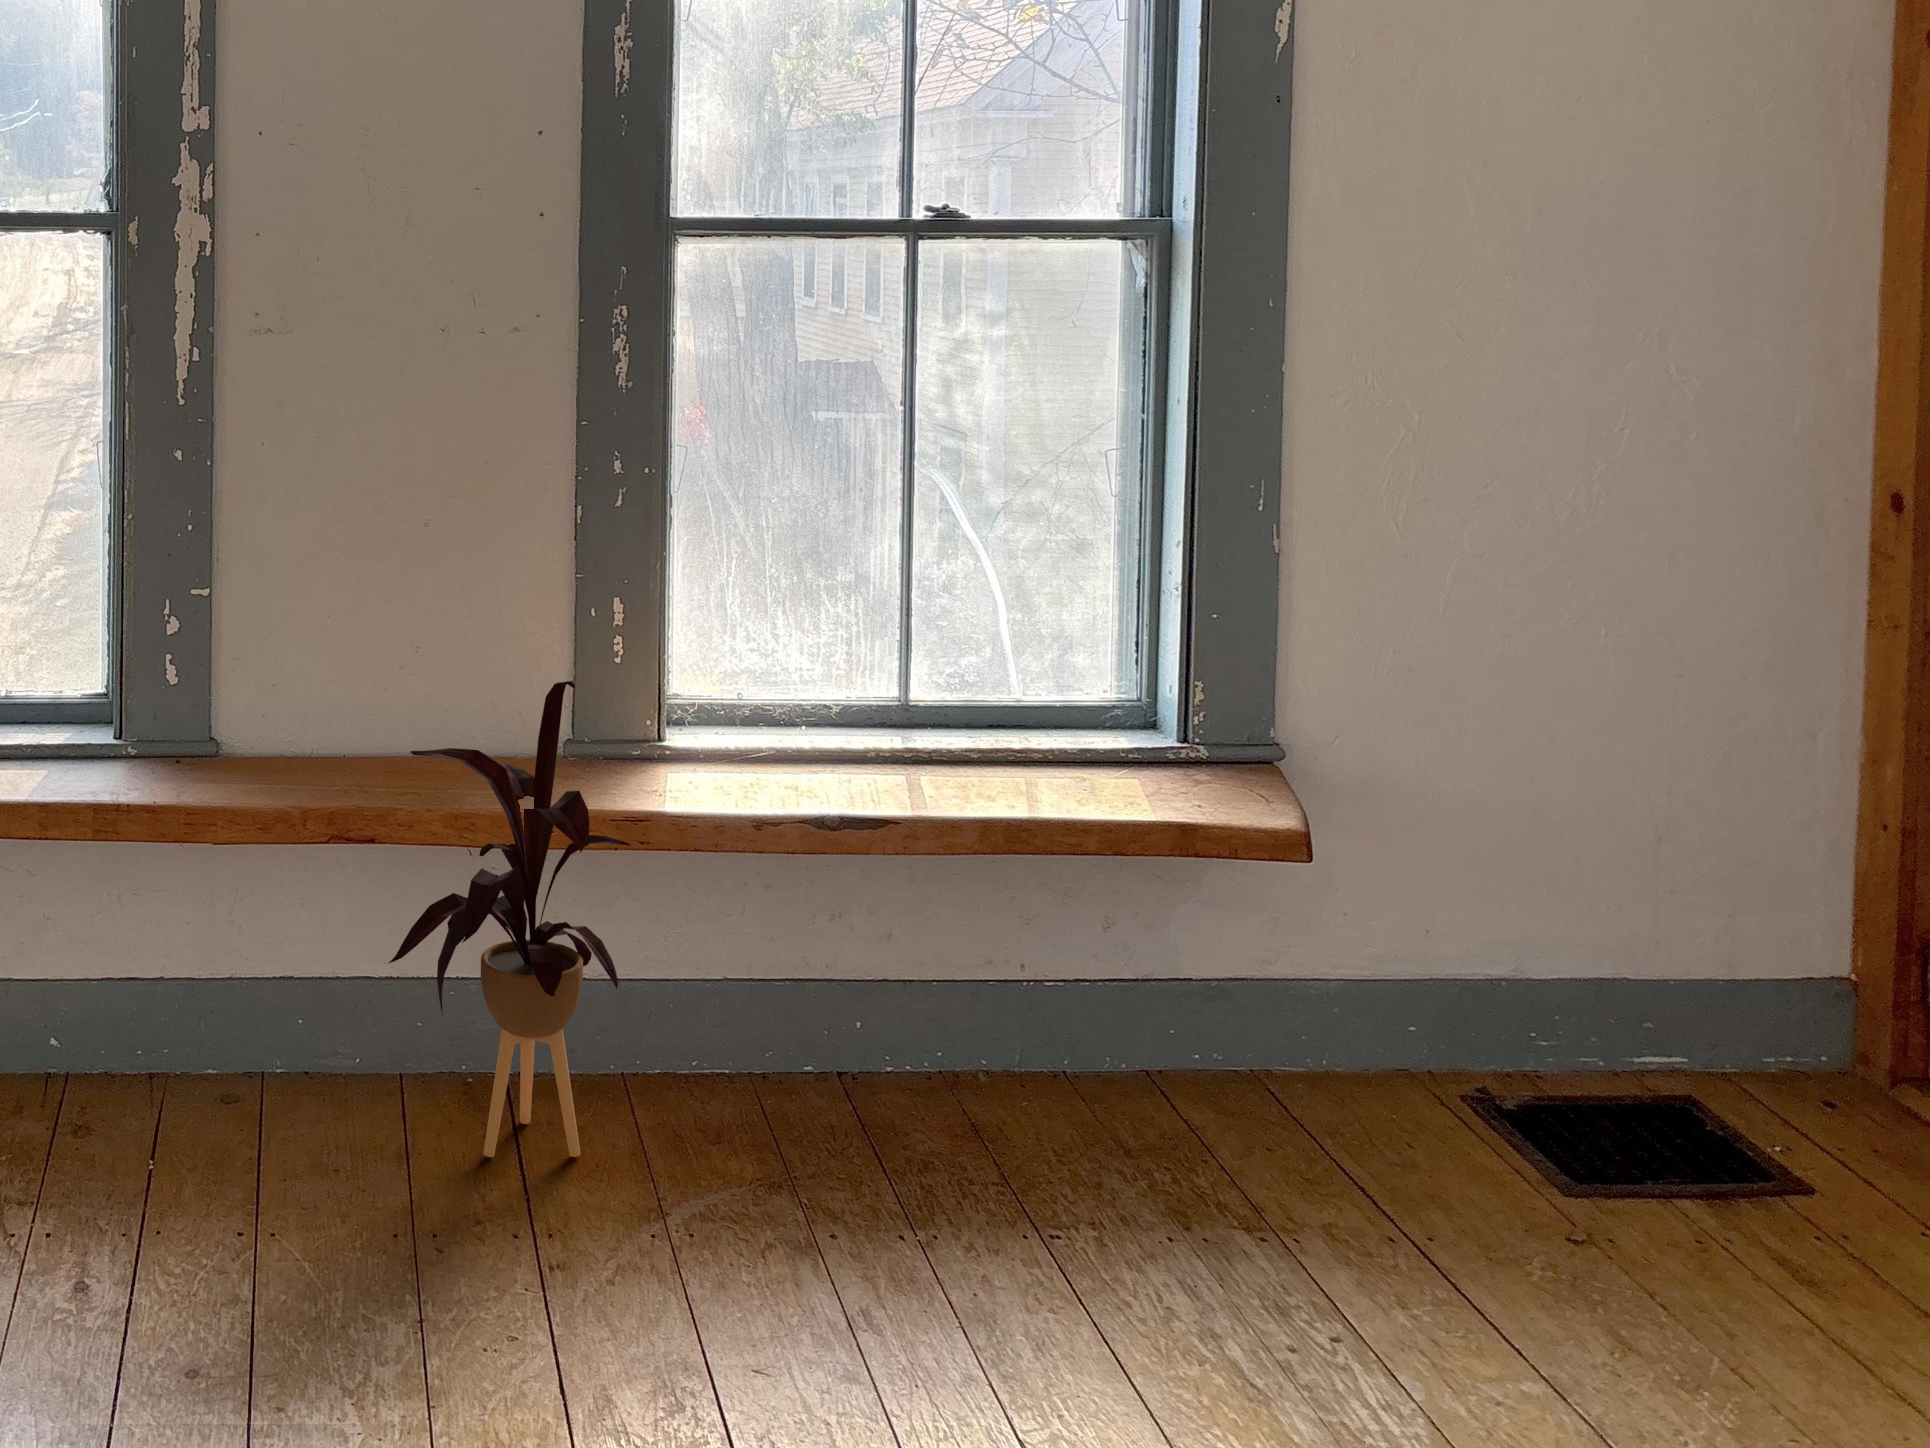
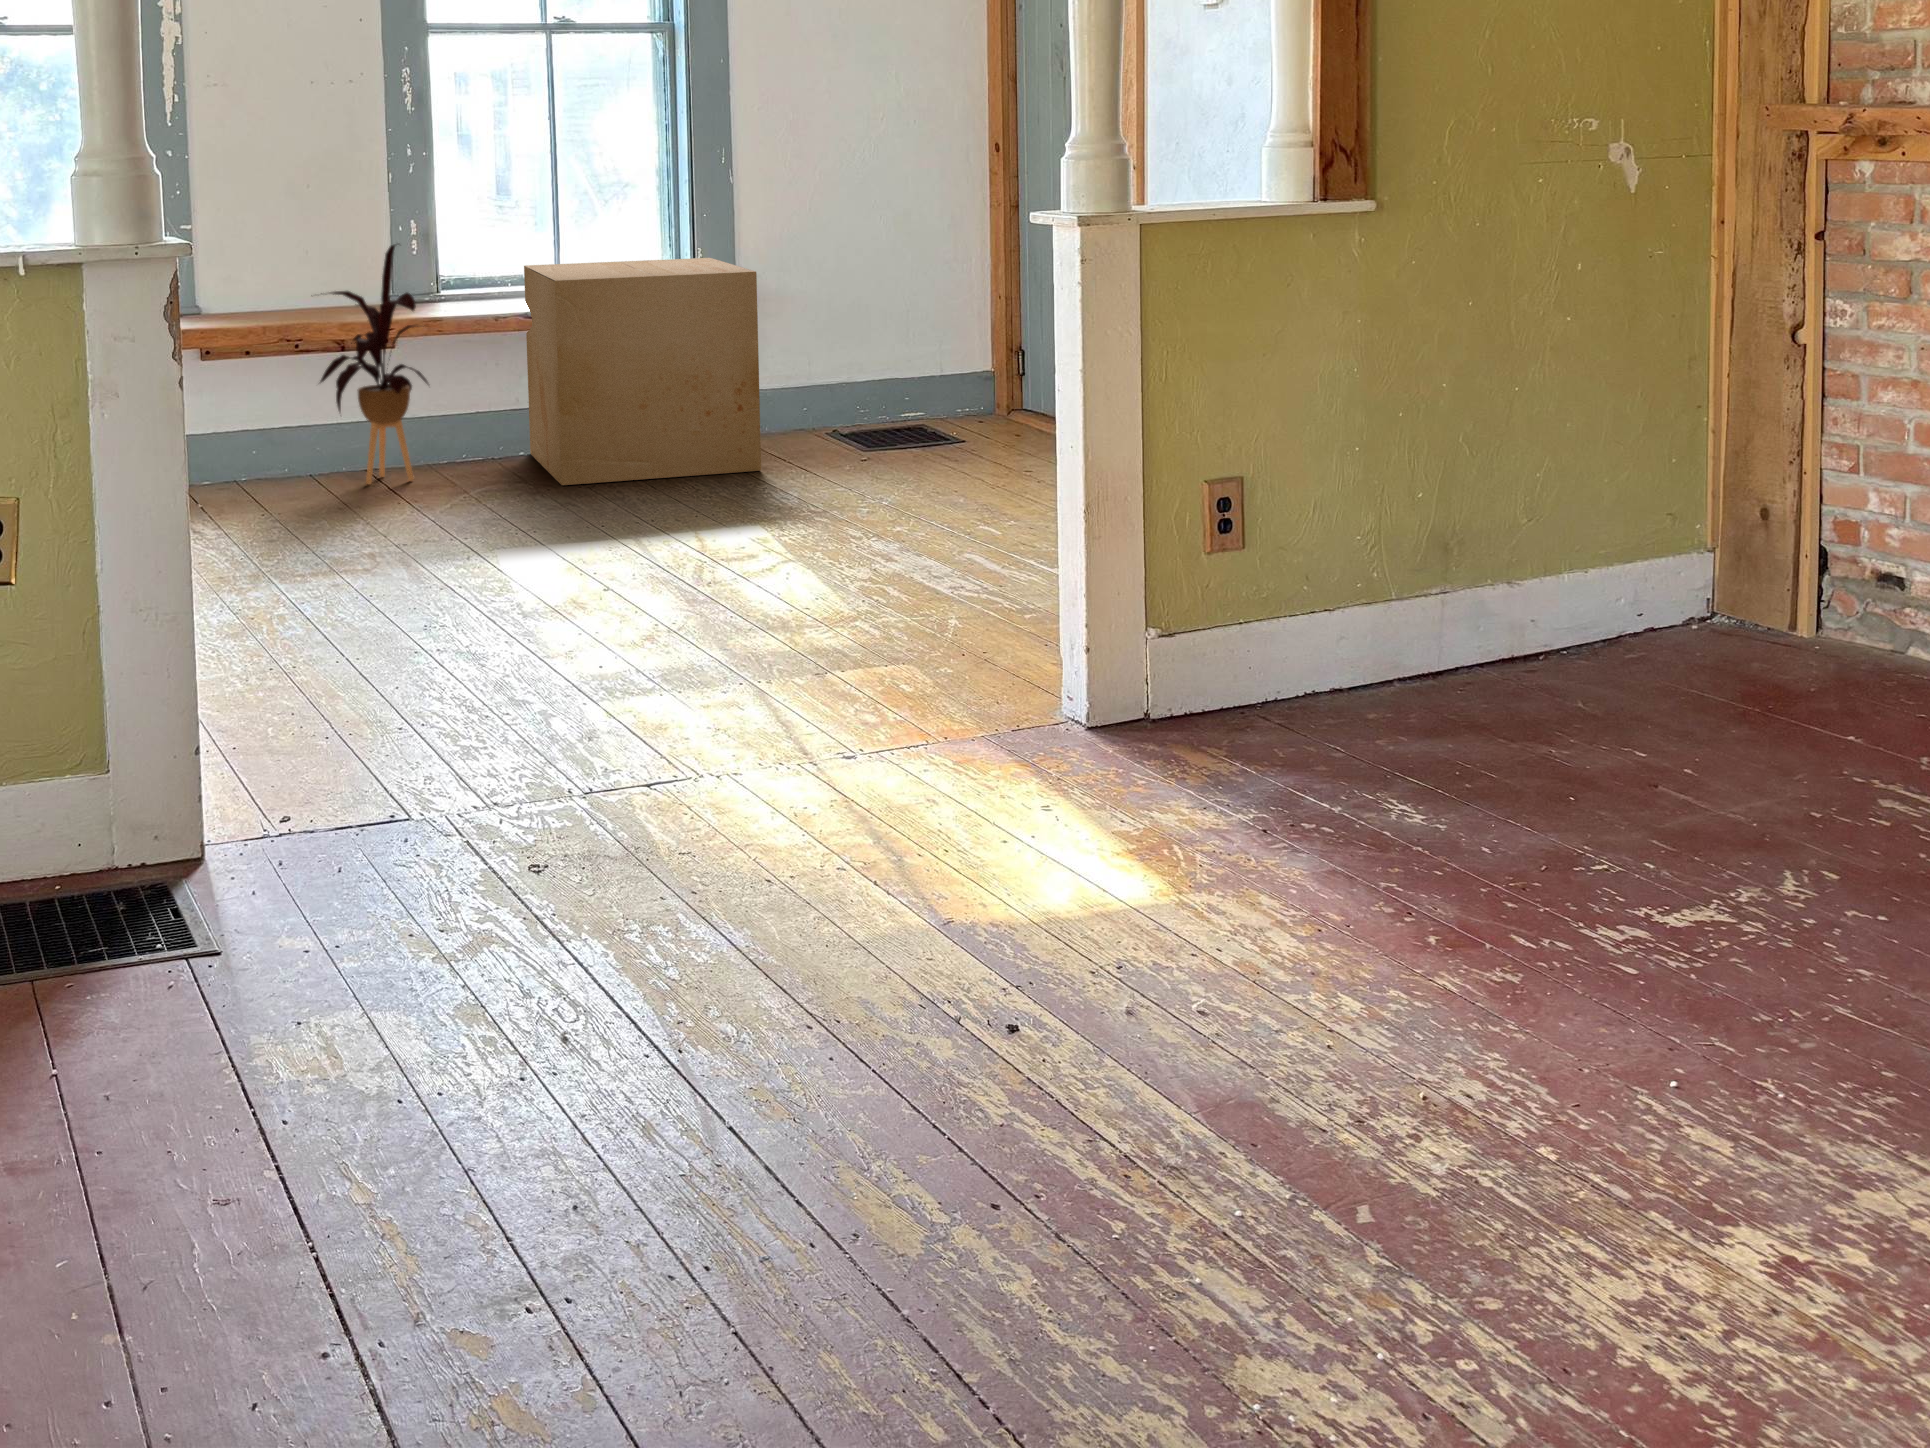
cardboard box: none [829,702,1375,1296] -> present [524,258,761,485]

